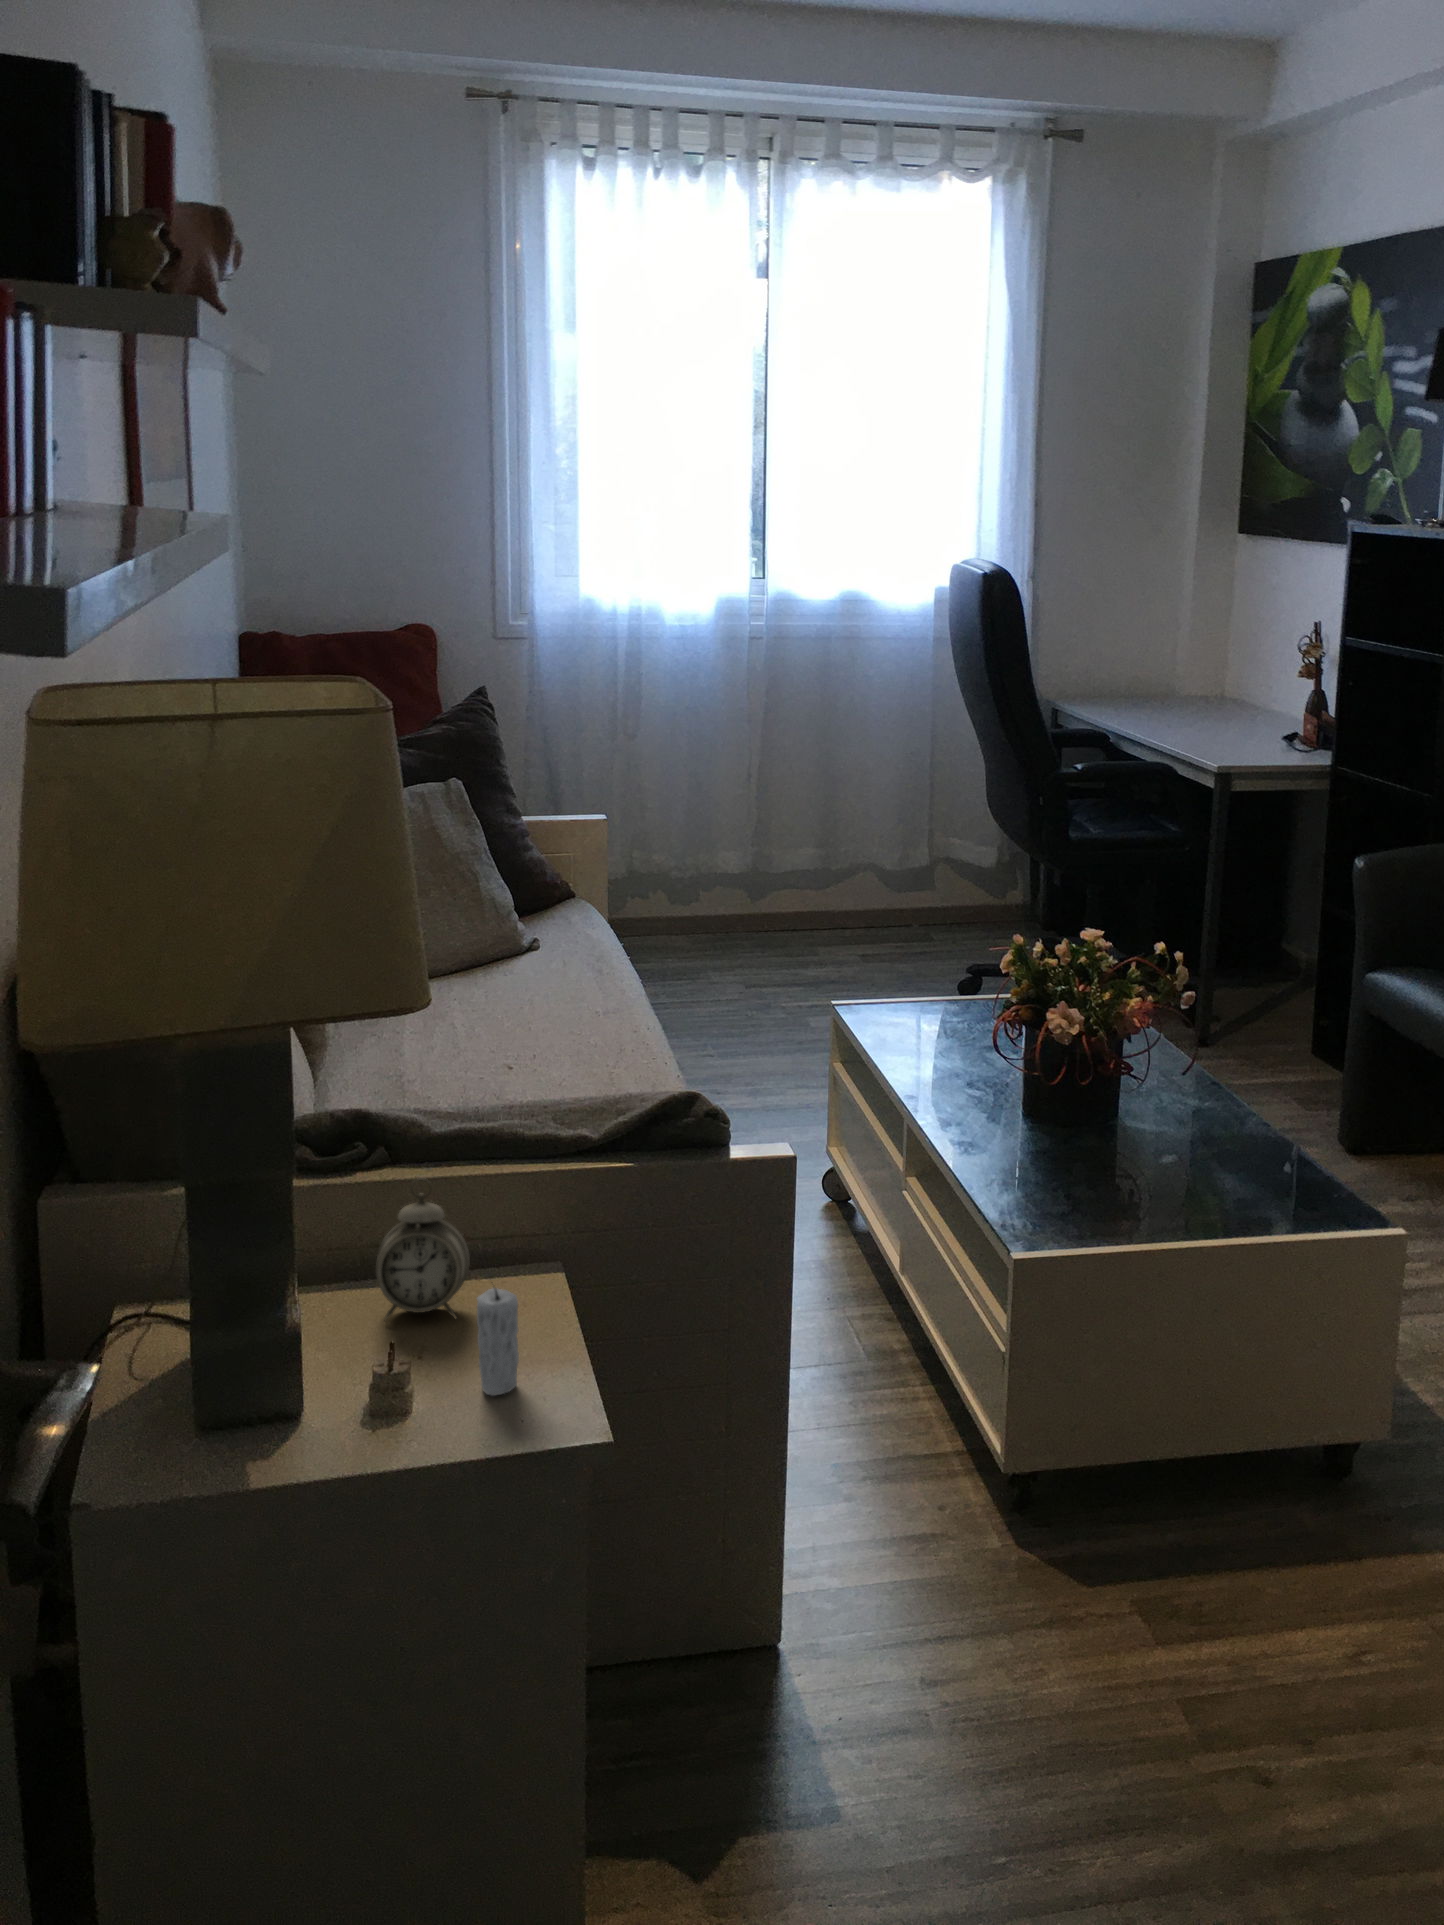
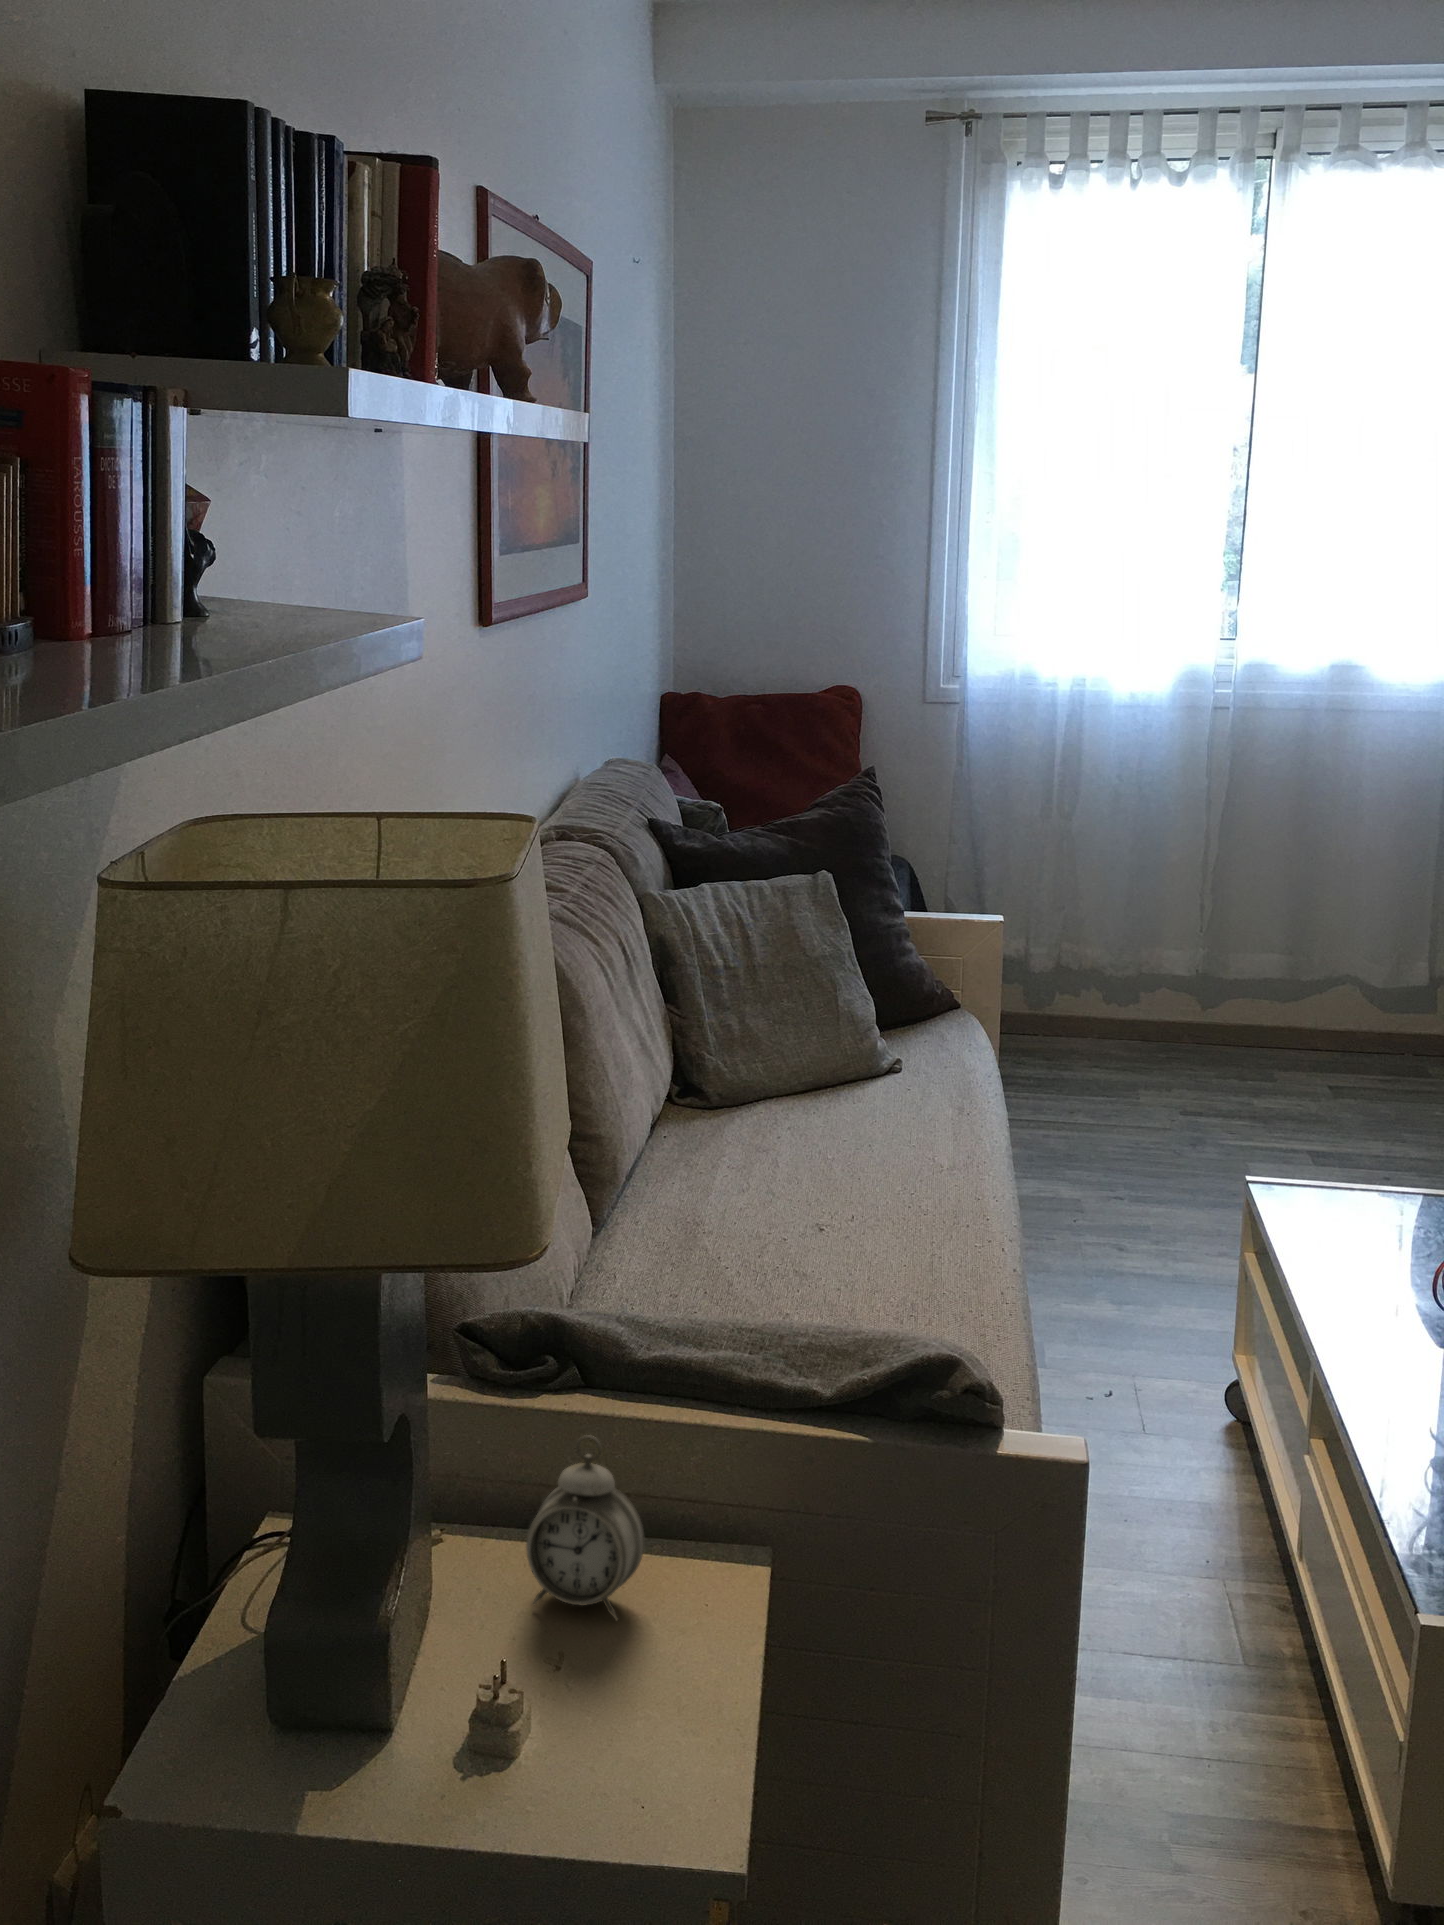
candle: present [477,1287,519,1396] -> none [606,1610,661,1762]

